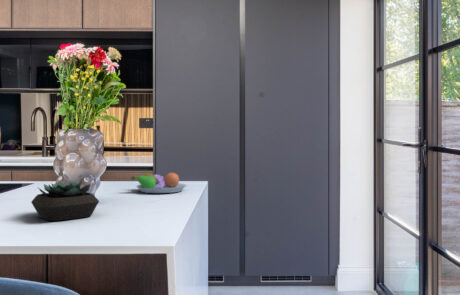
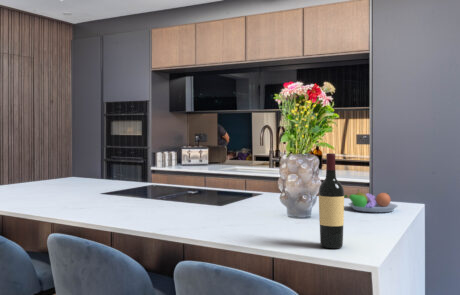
wine bottle: none [106,121,137,235] -> present [319,153,344,248]
succulent plant: present [31,182,99,221] -> none [262,198,314,230]

